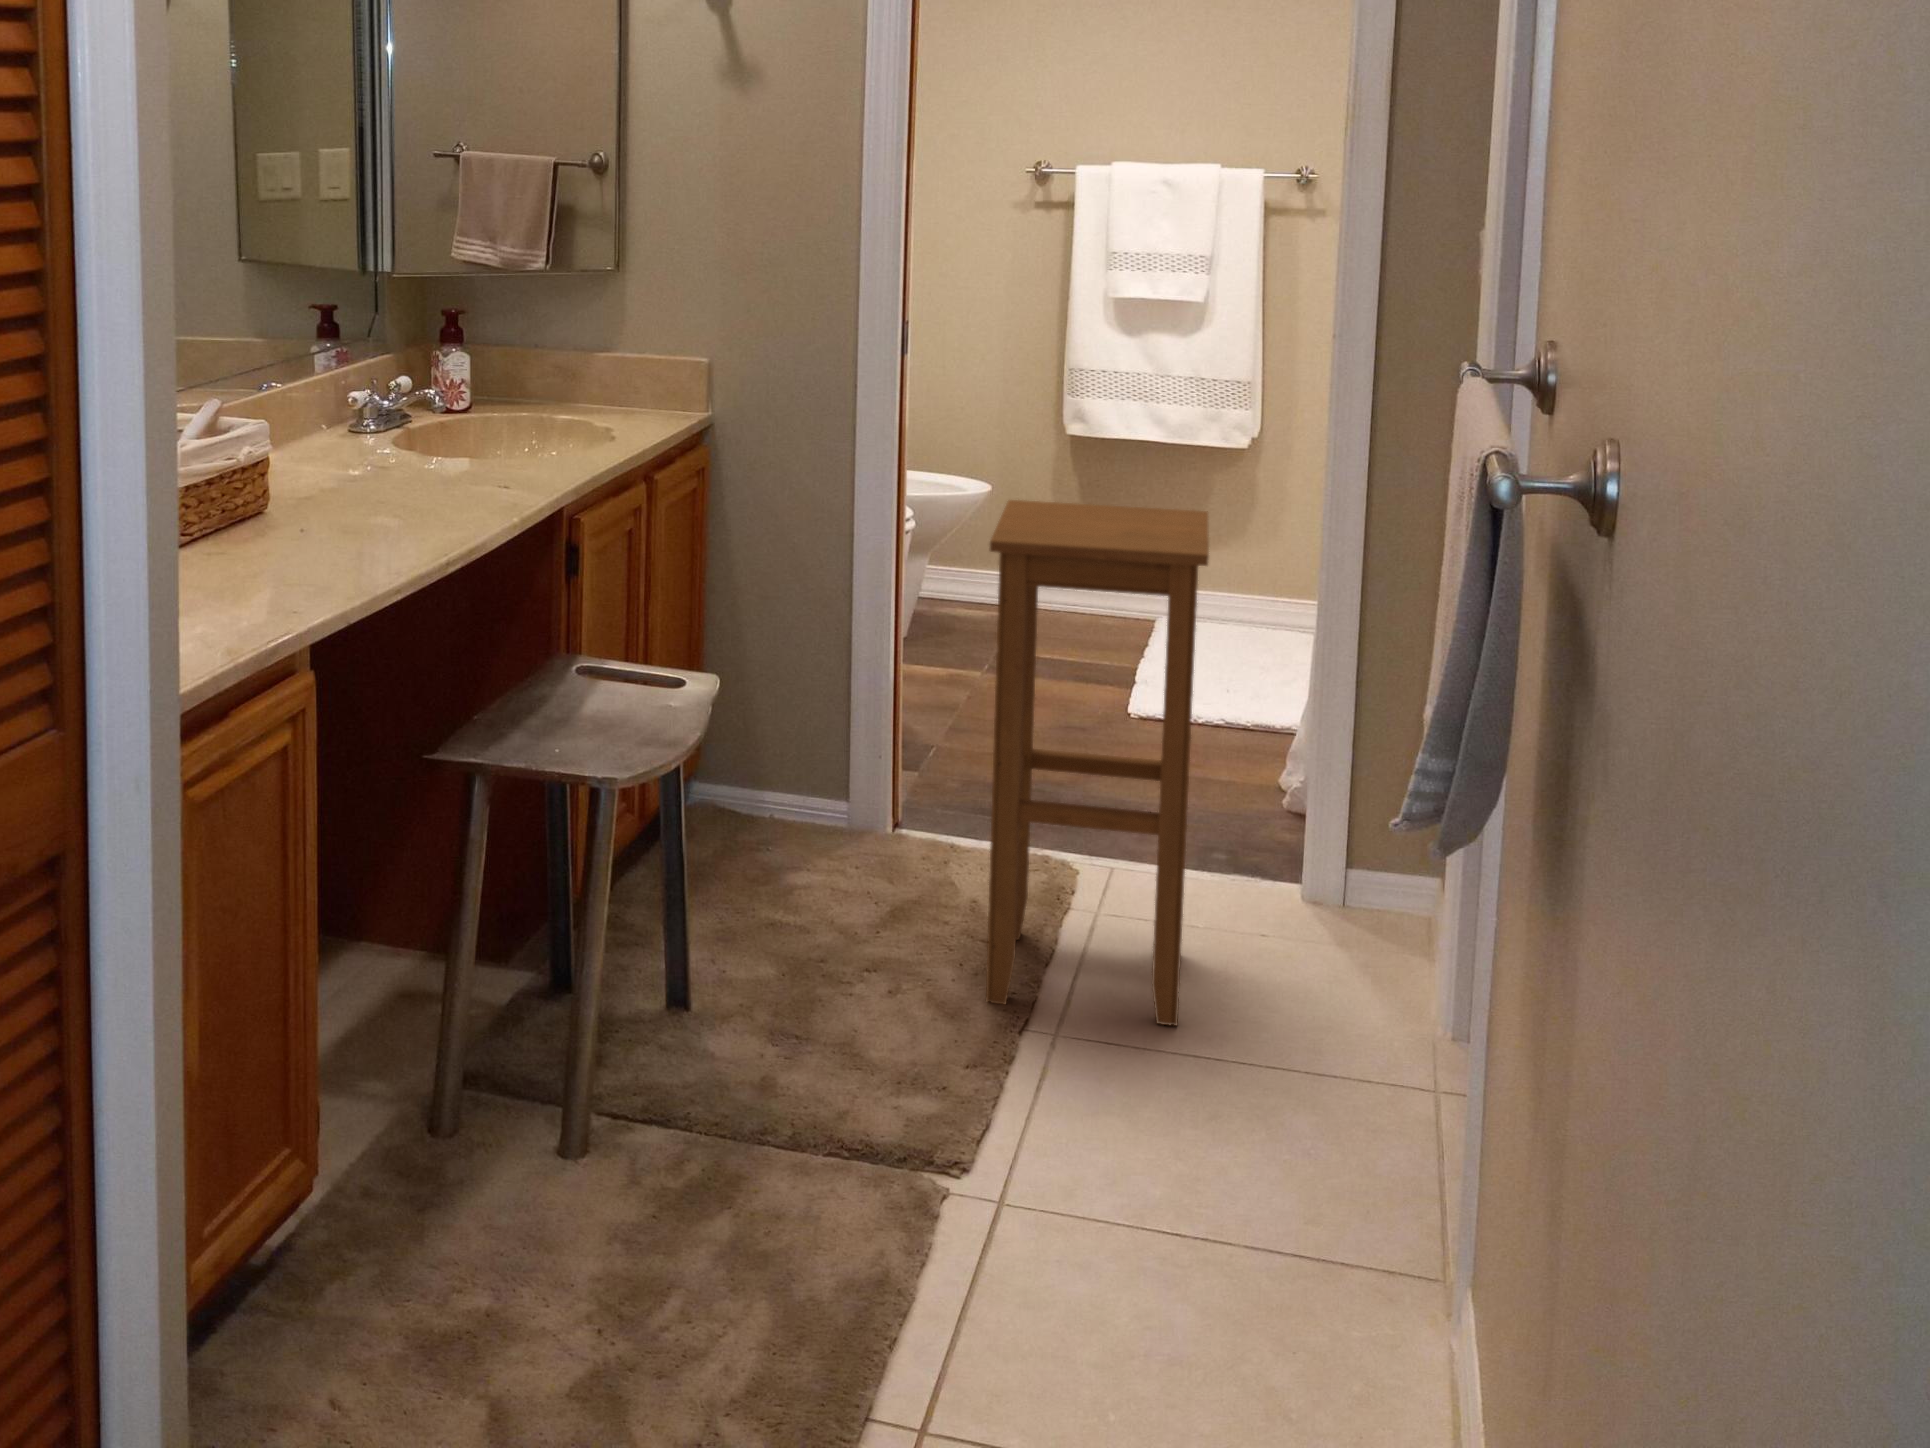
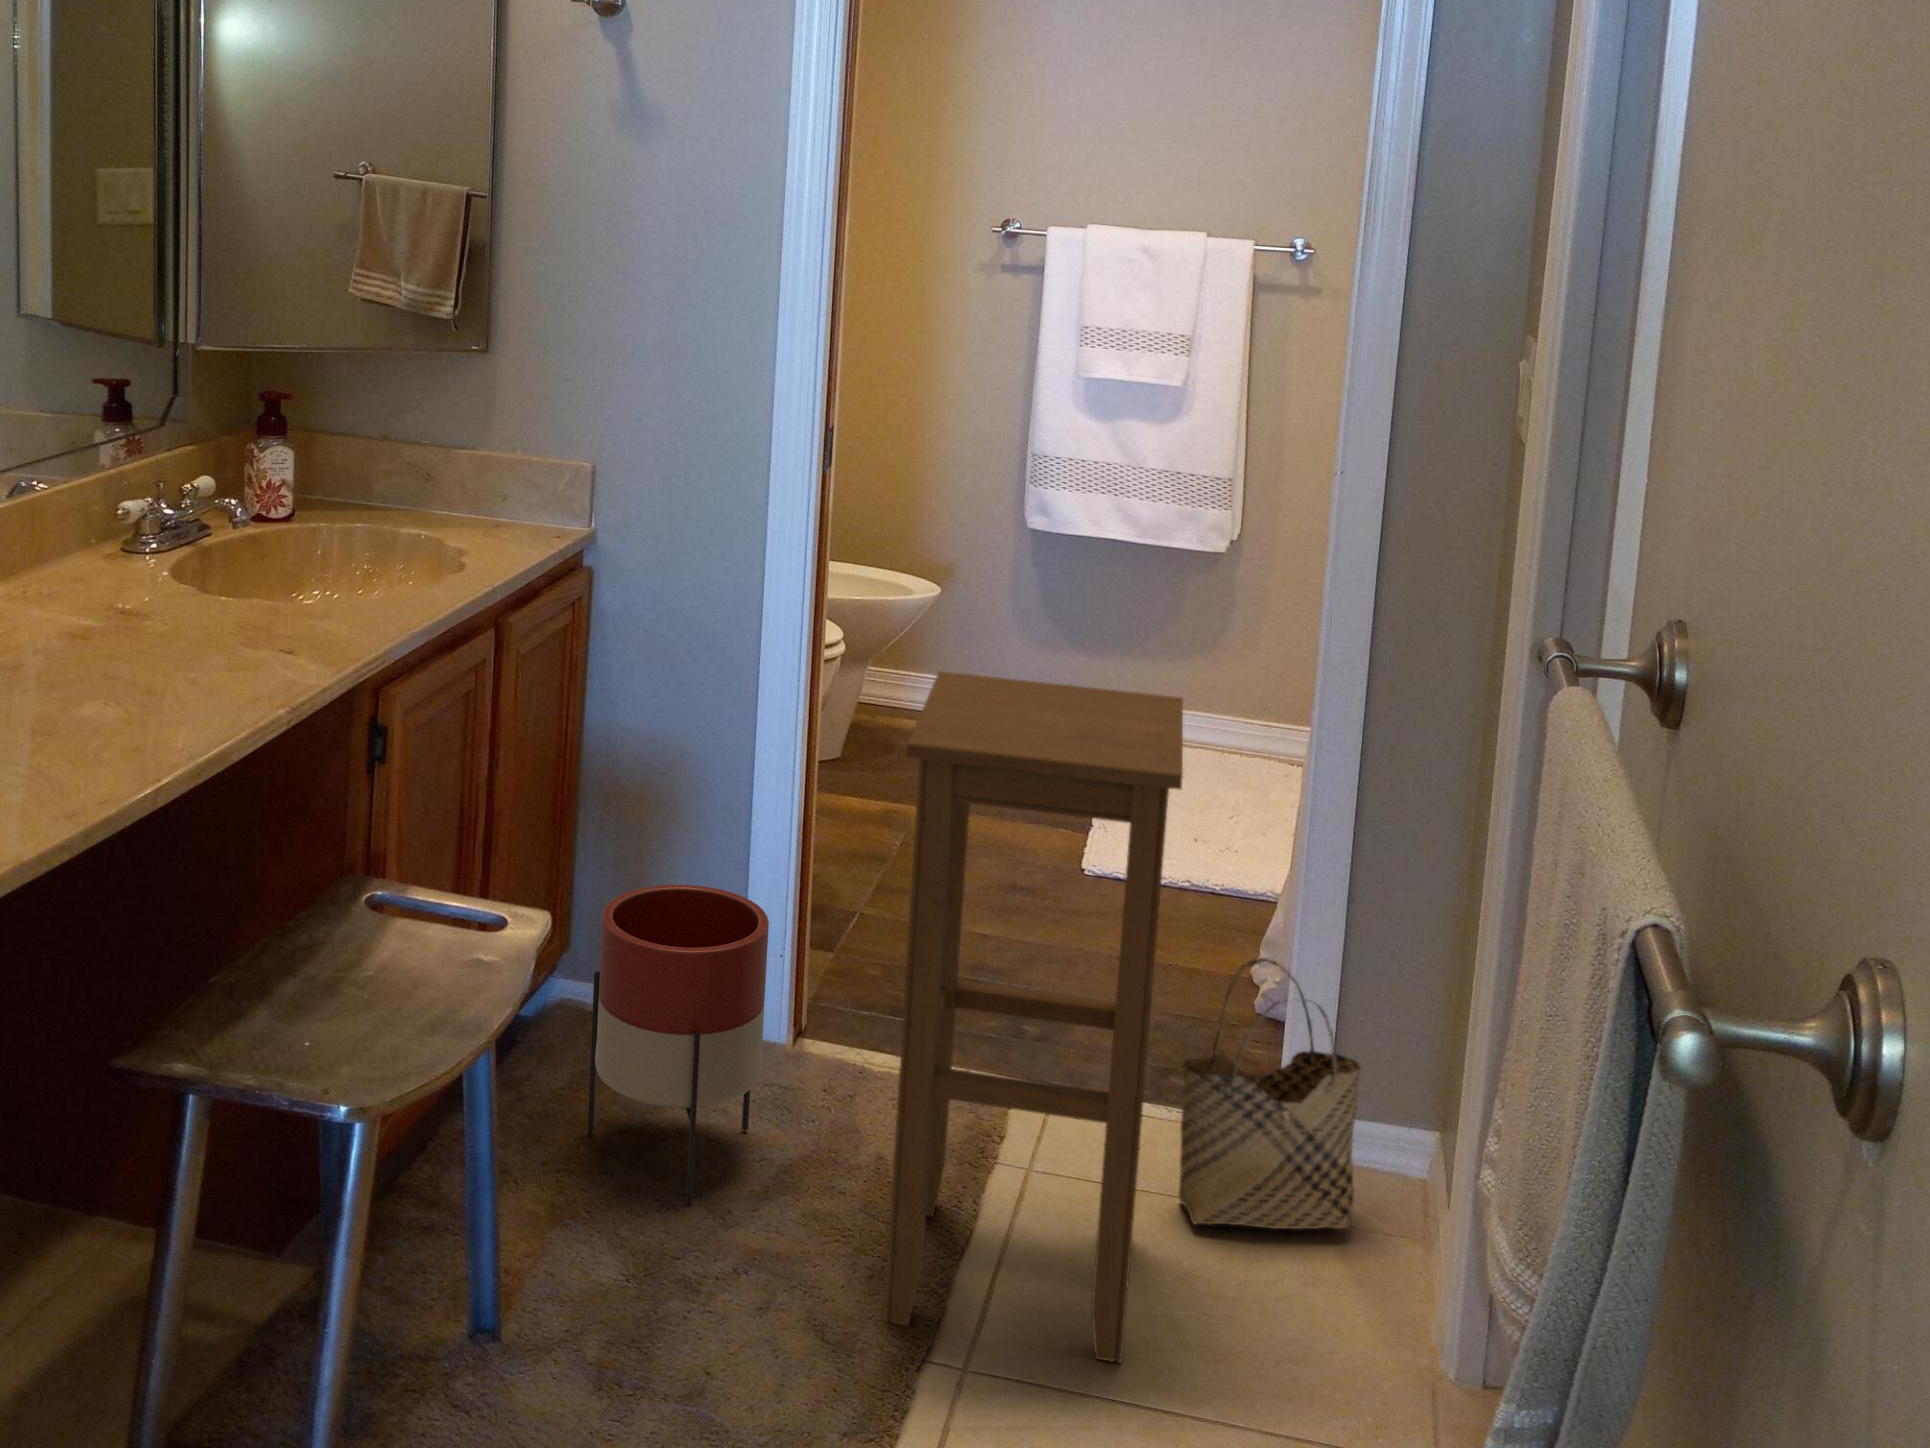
planter: none [734,689,876,932] -> present [587,885,769,1205]
woven basket: none [1218,731,1368,946] -> present [1179,958,1361,1229]

